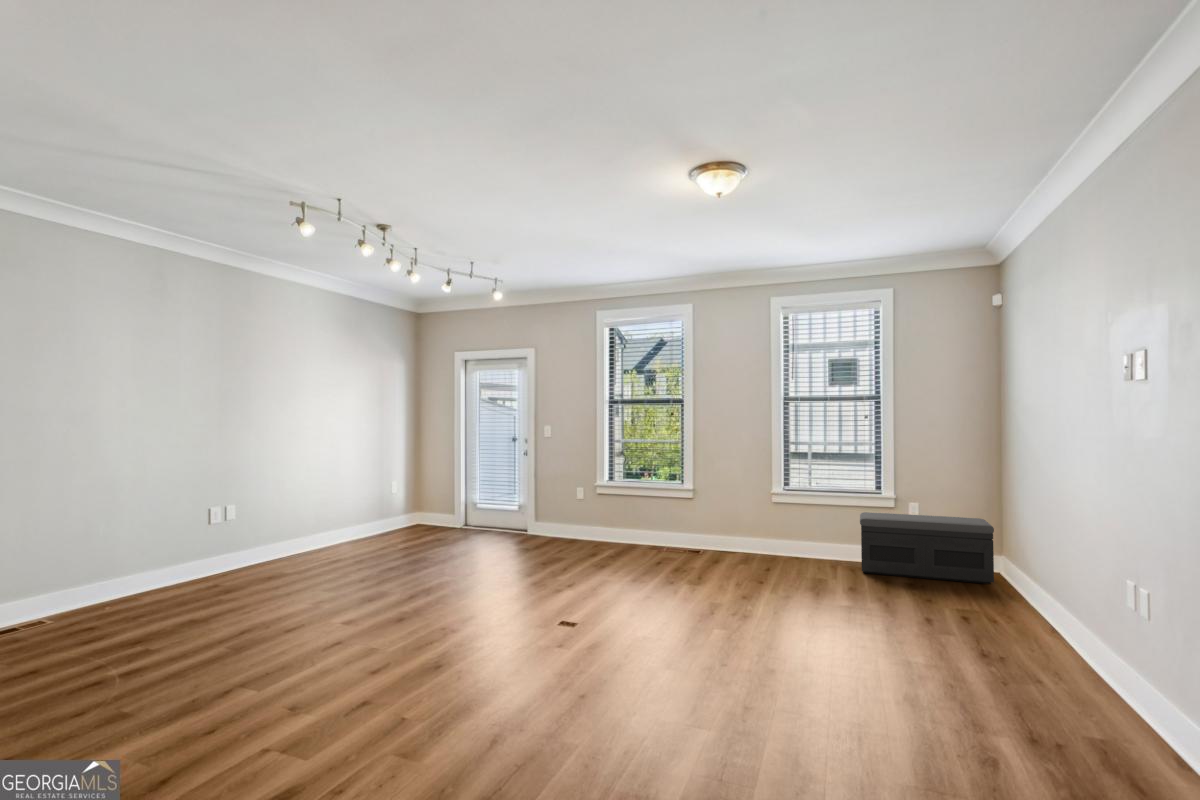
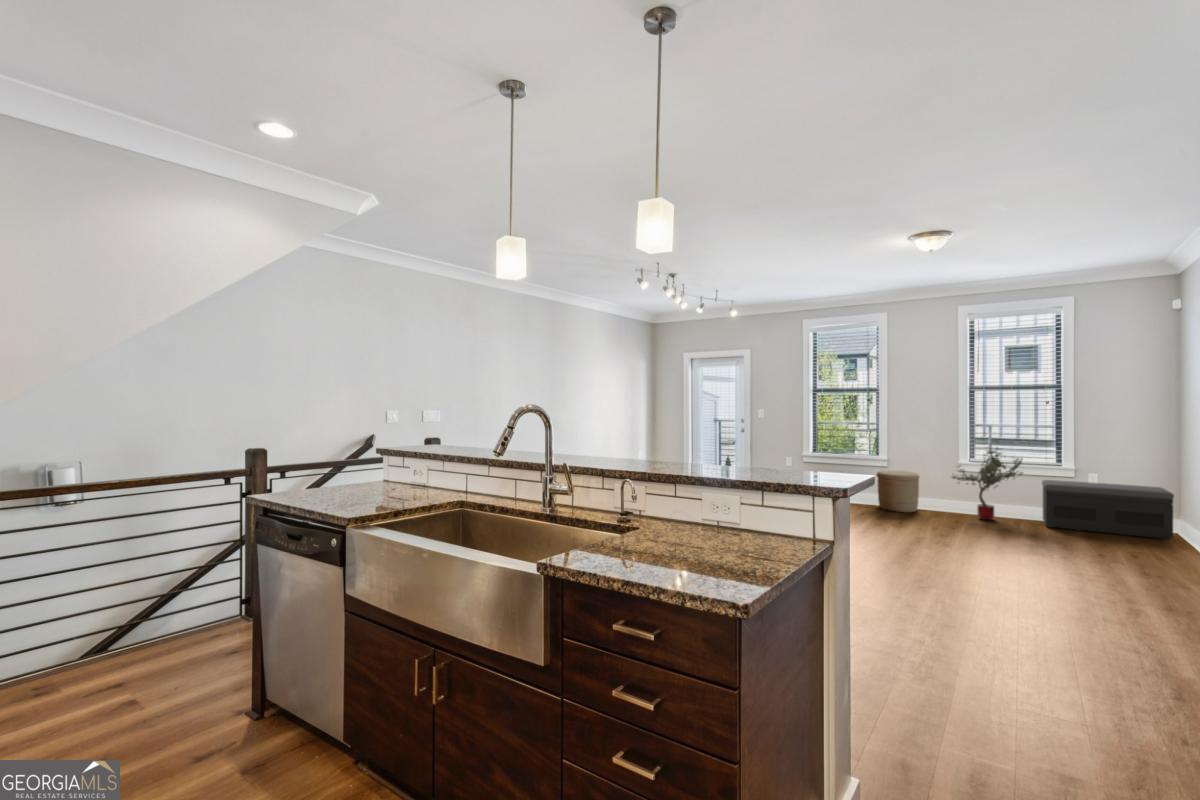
potted tree: none [759,471,838,566] -> present [952,447,1023,520]
woven basket: none [676,504,726,559] -> present [877,471,919,512]

